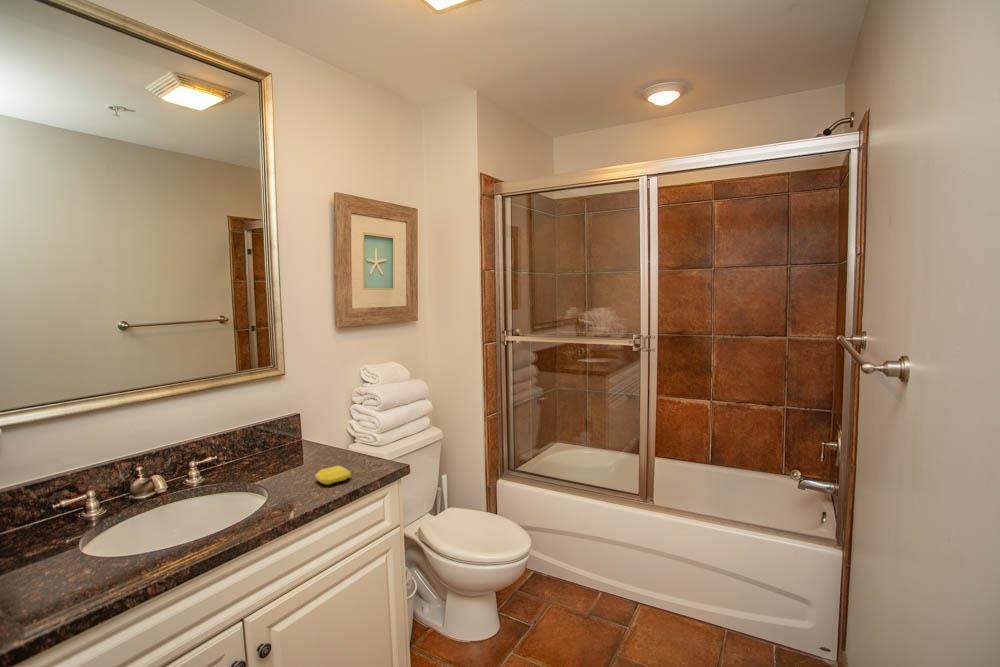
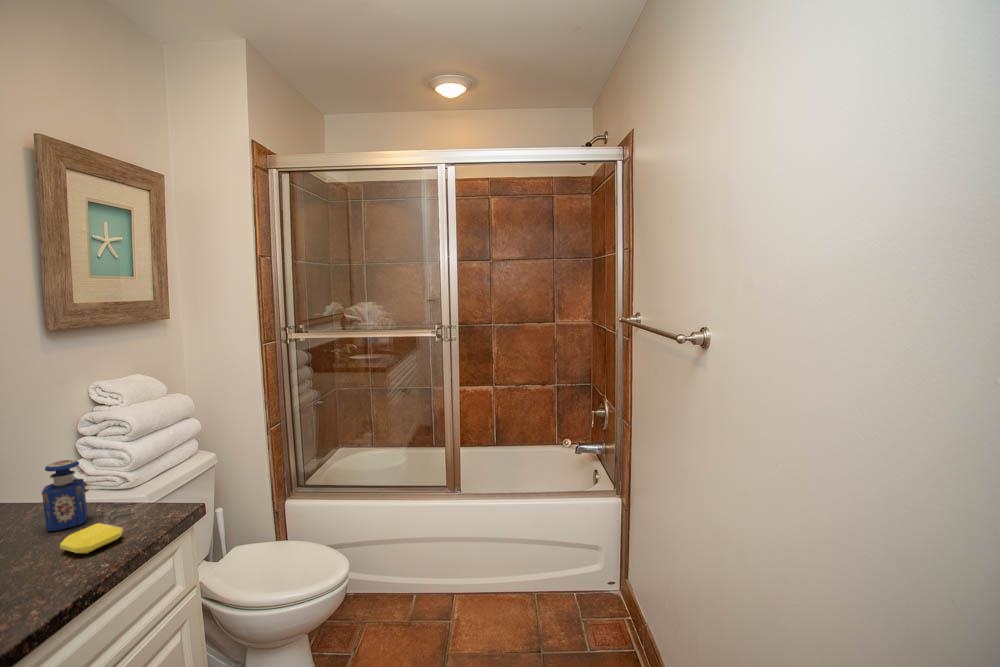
perfume bottle: none [314,418,340,466] -> present [42,460,87,531]

